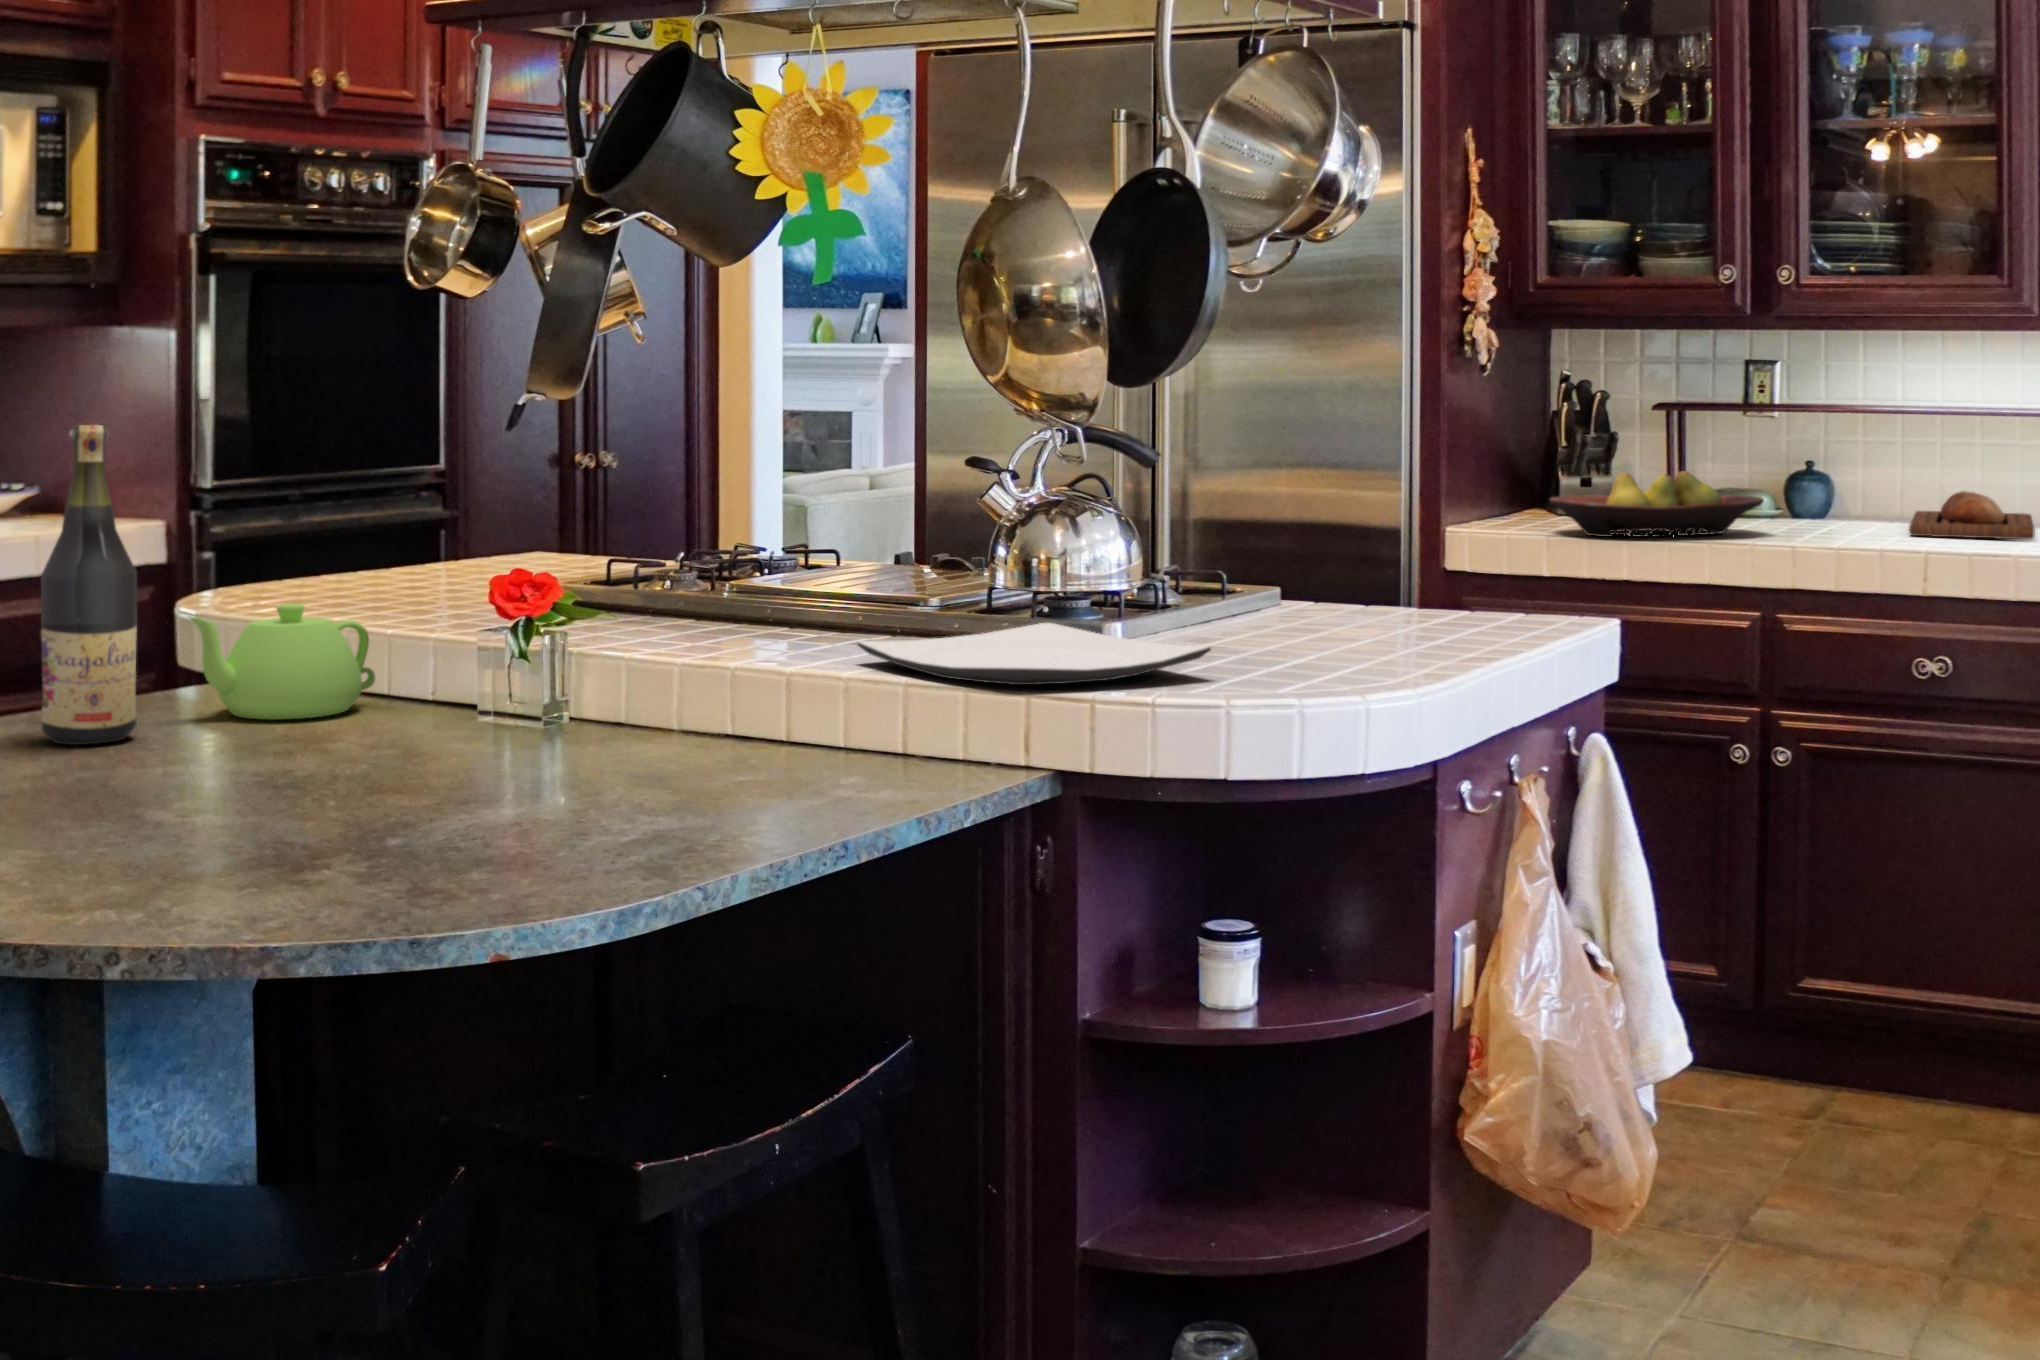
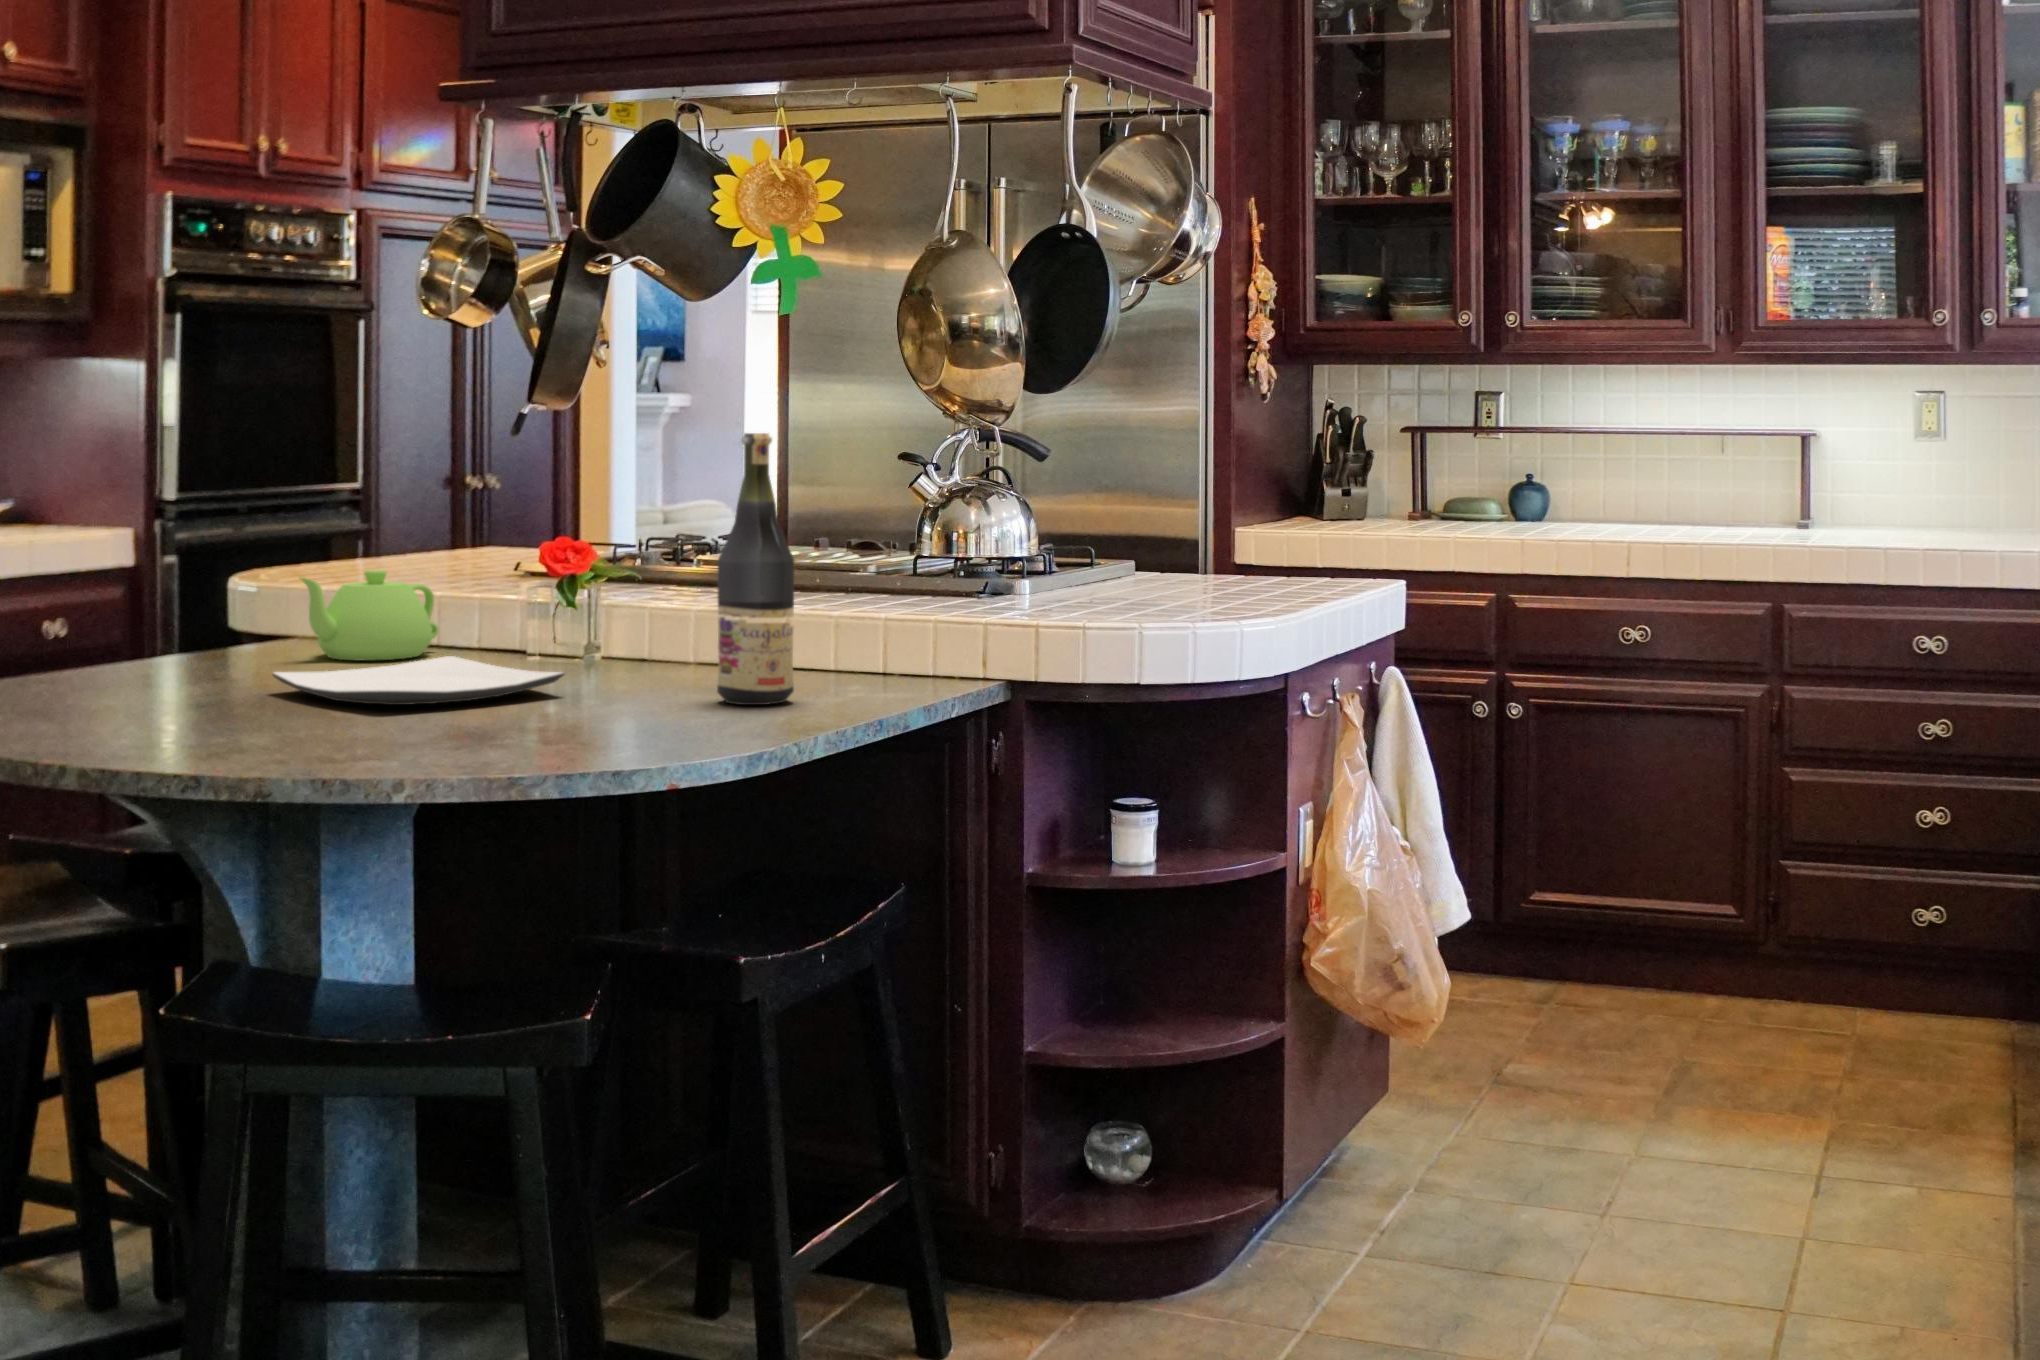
wine bottle: present [41,425,137,745] -> present [717,433,794,705]
fruit bowl: present [1549,471,1764,537] -> none [1329,479,1501,532]
bread loaf: present [1909,491,2035,539] -> none [1615,497,1713,533]
plate: present [857,623,1211,685] -> present [272,656,564,705]

